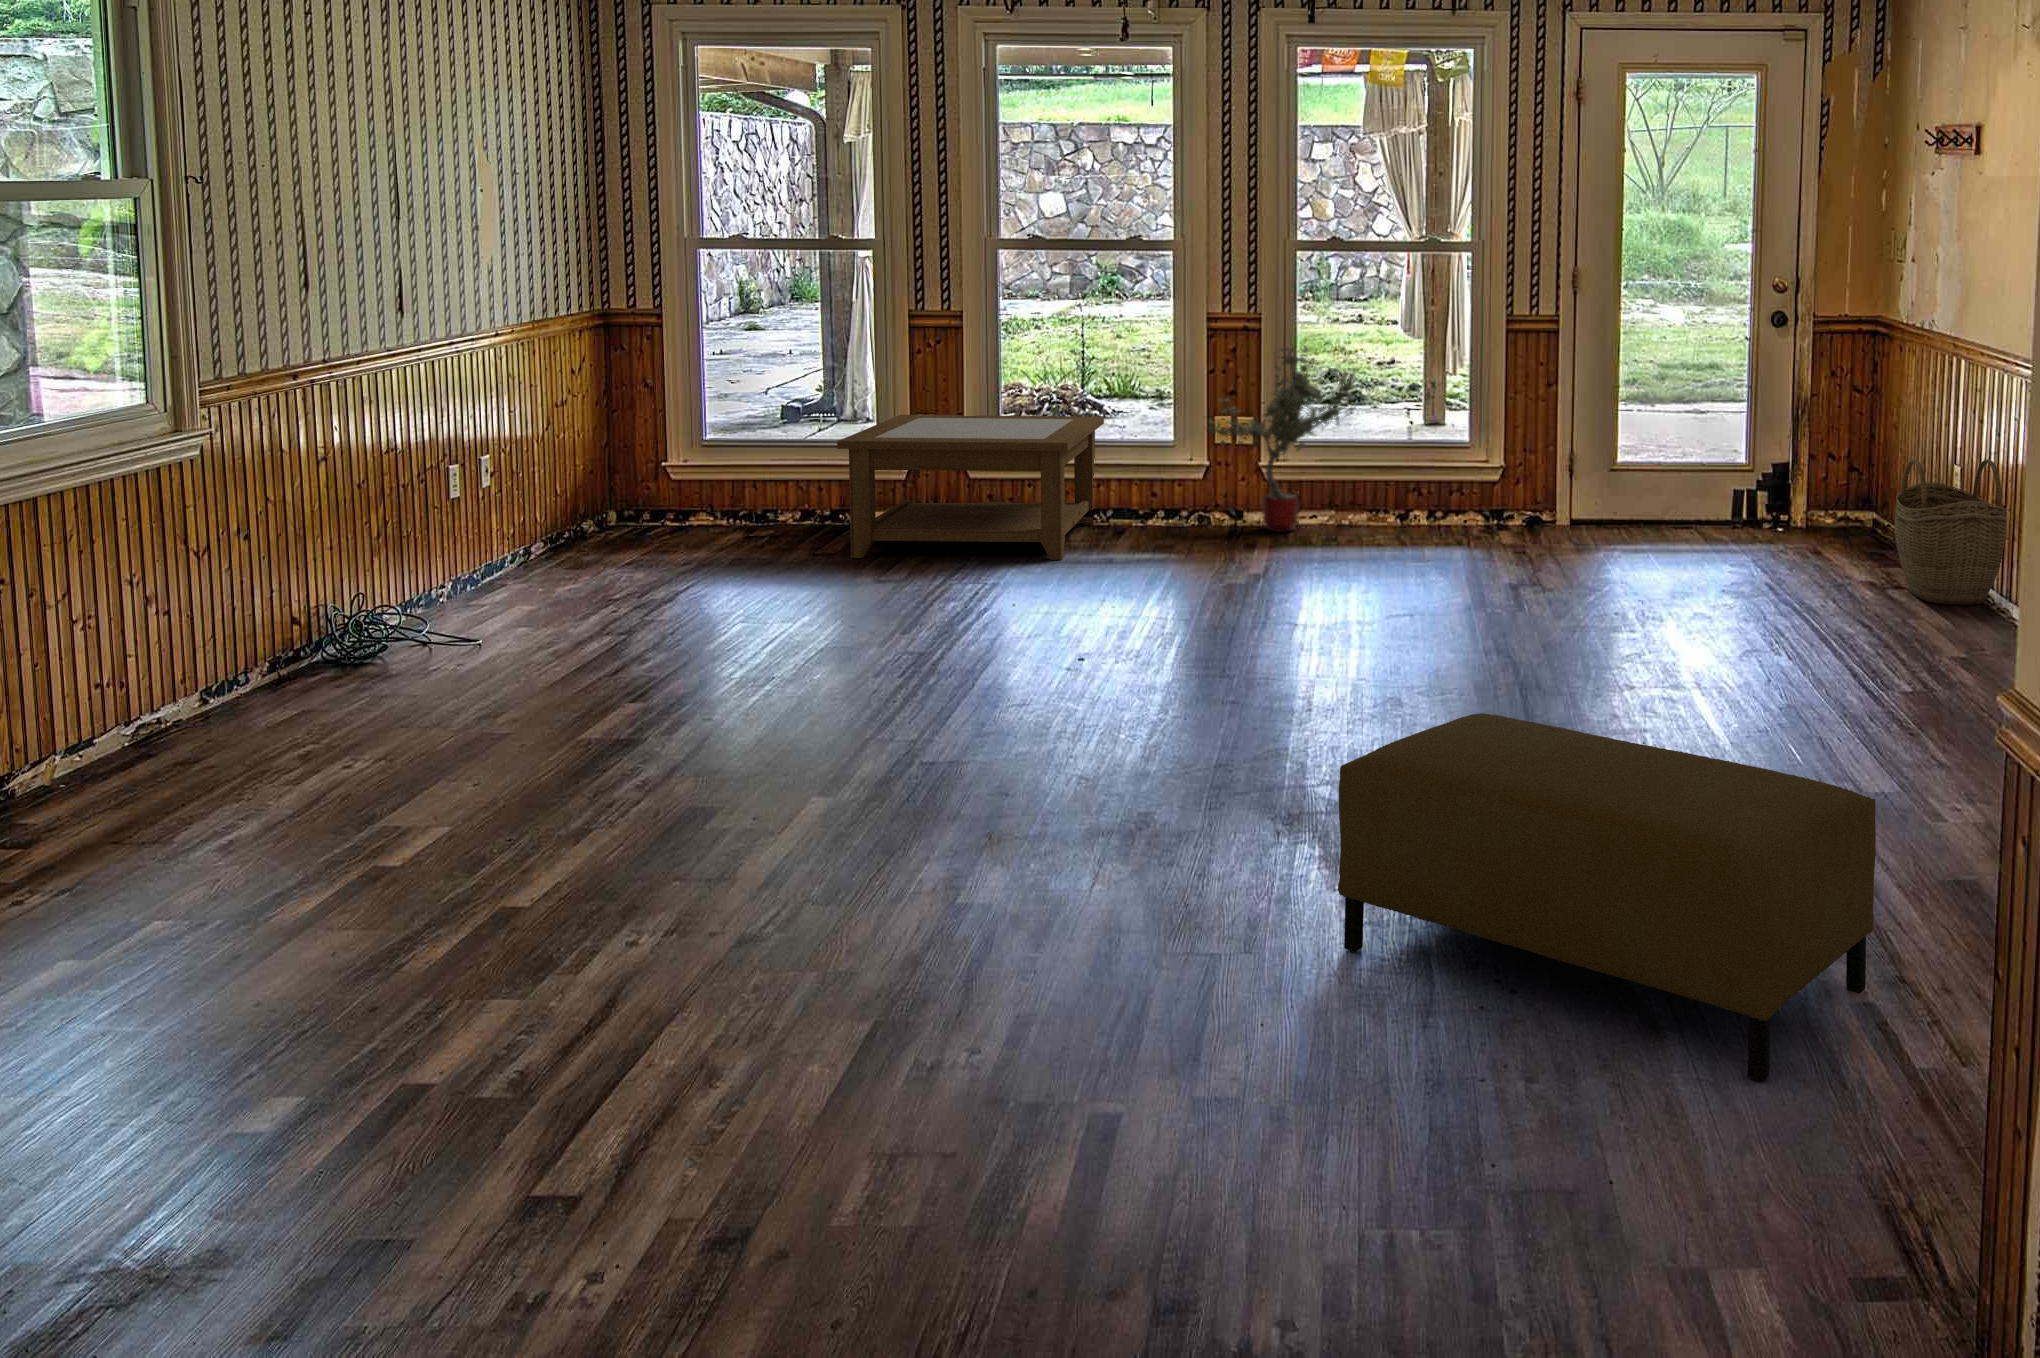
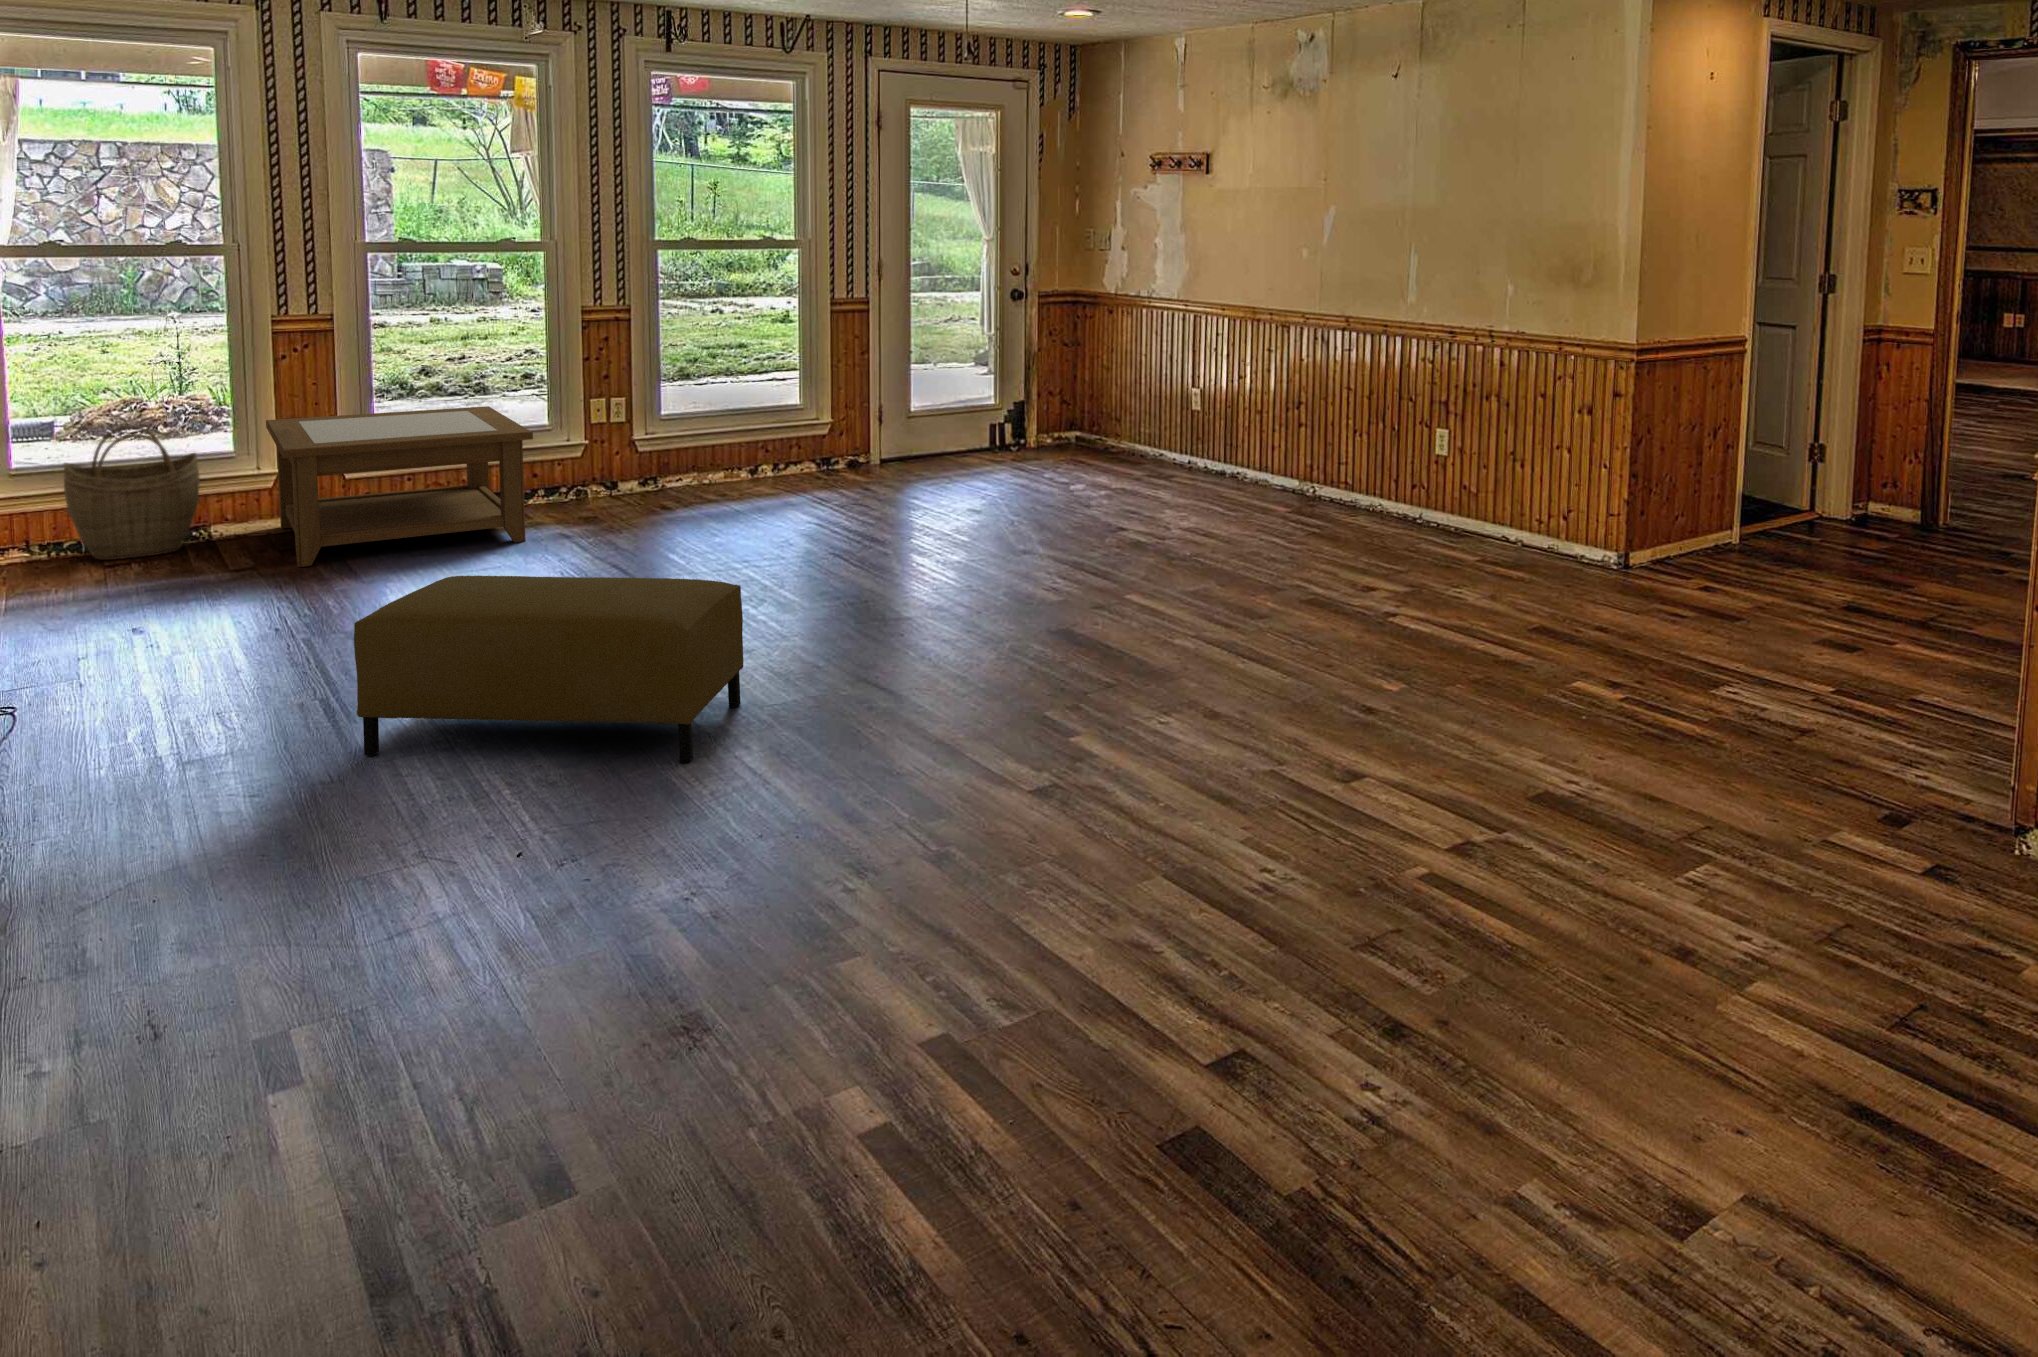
potted tree: present [1206,347,1355,532] -> none [599,331,738,495]
woven basket: present [1895,459,2007,605] -> present [64,426,200,560]
ottoman: present [1338,713,1876,1081] -> present [354,575,743,762]

